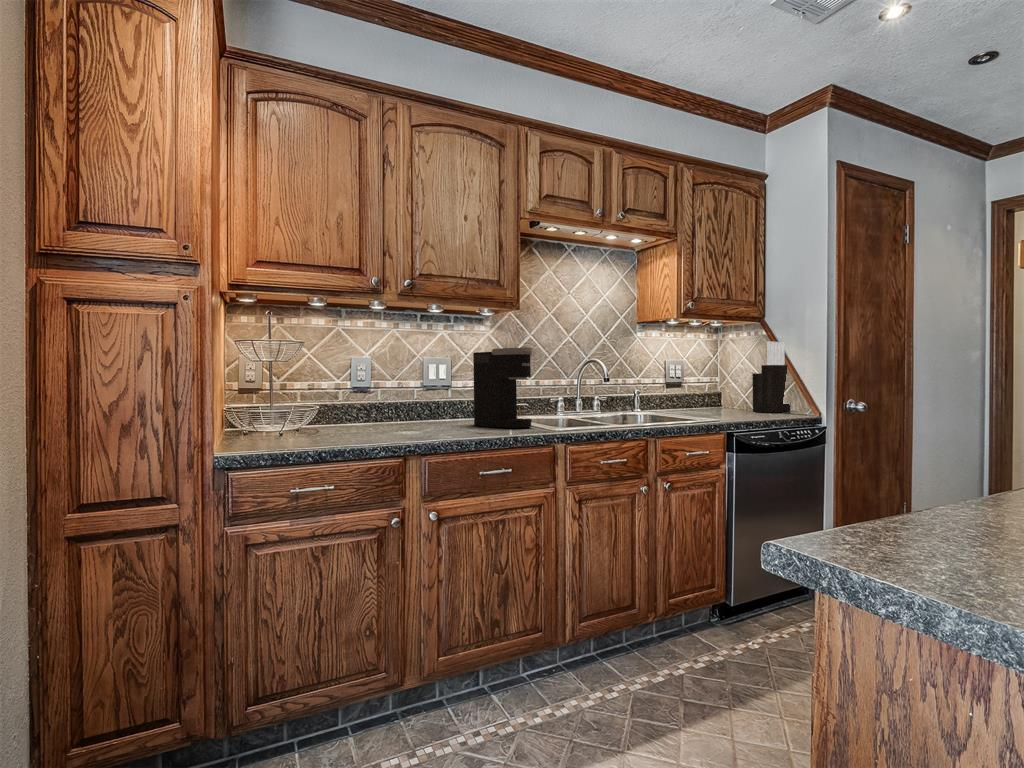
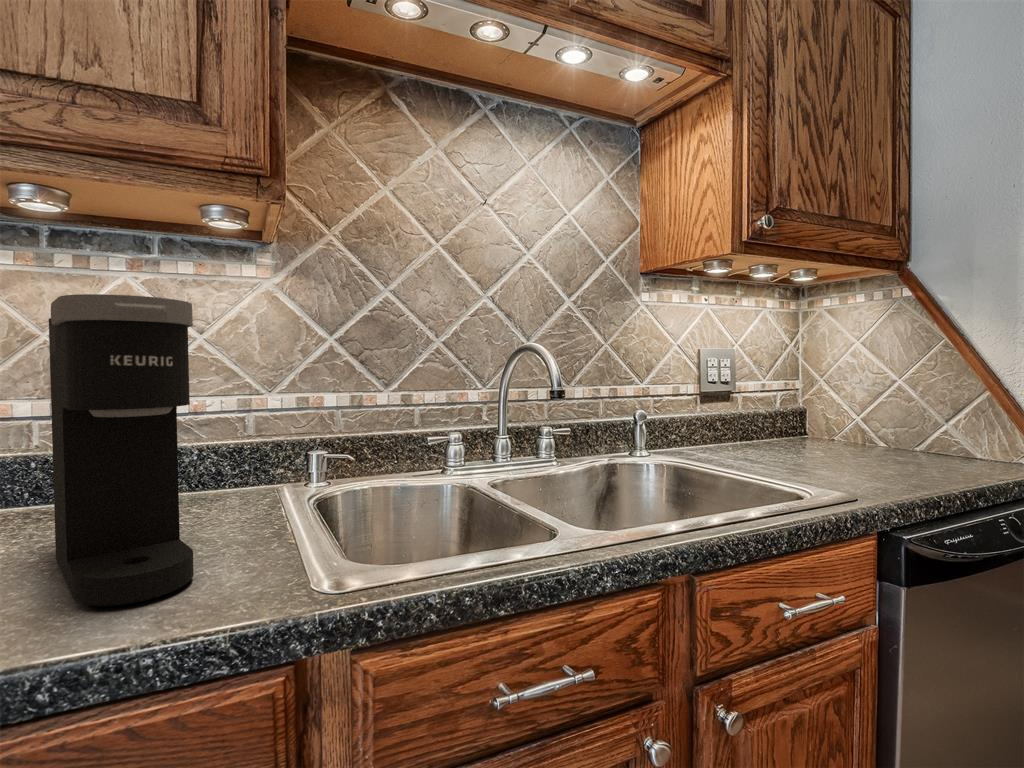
knife block: present [752,341,791,413] -> none [895,306,983,471]

